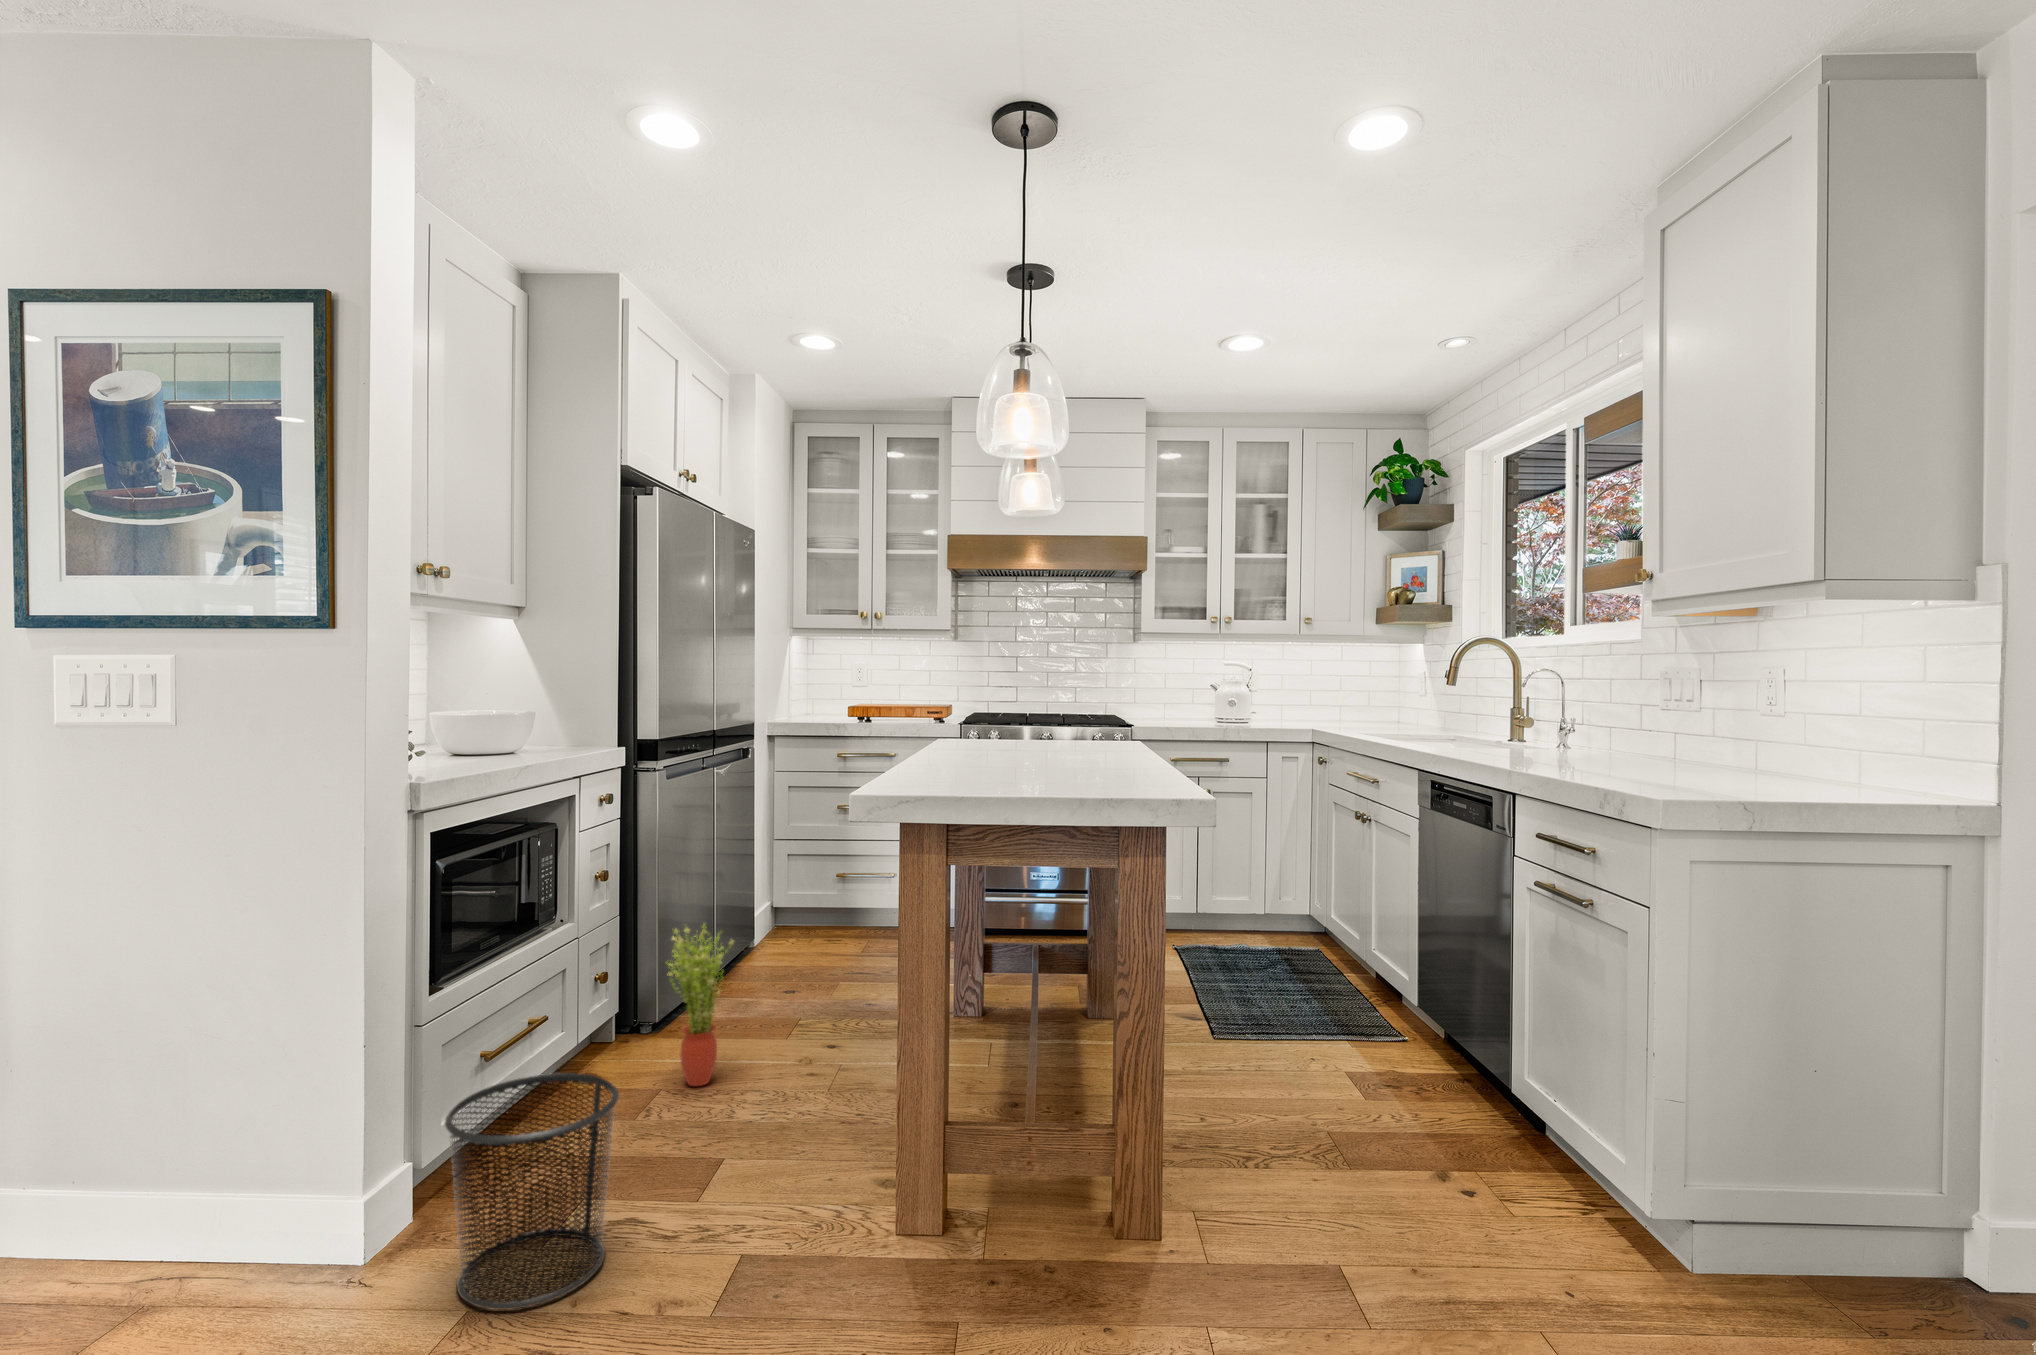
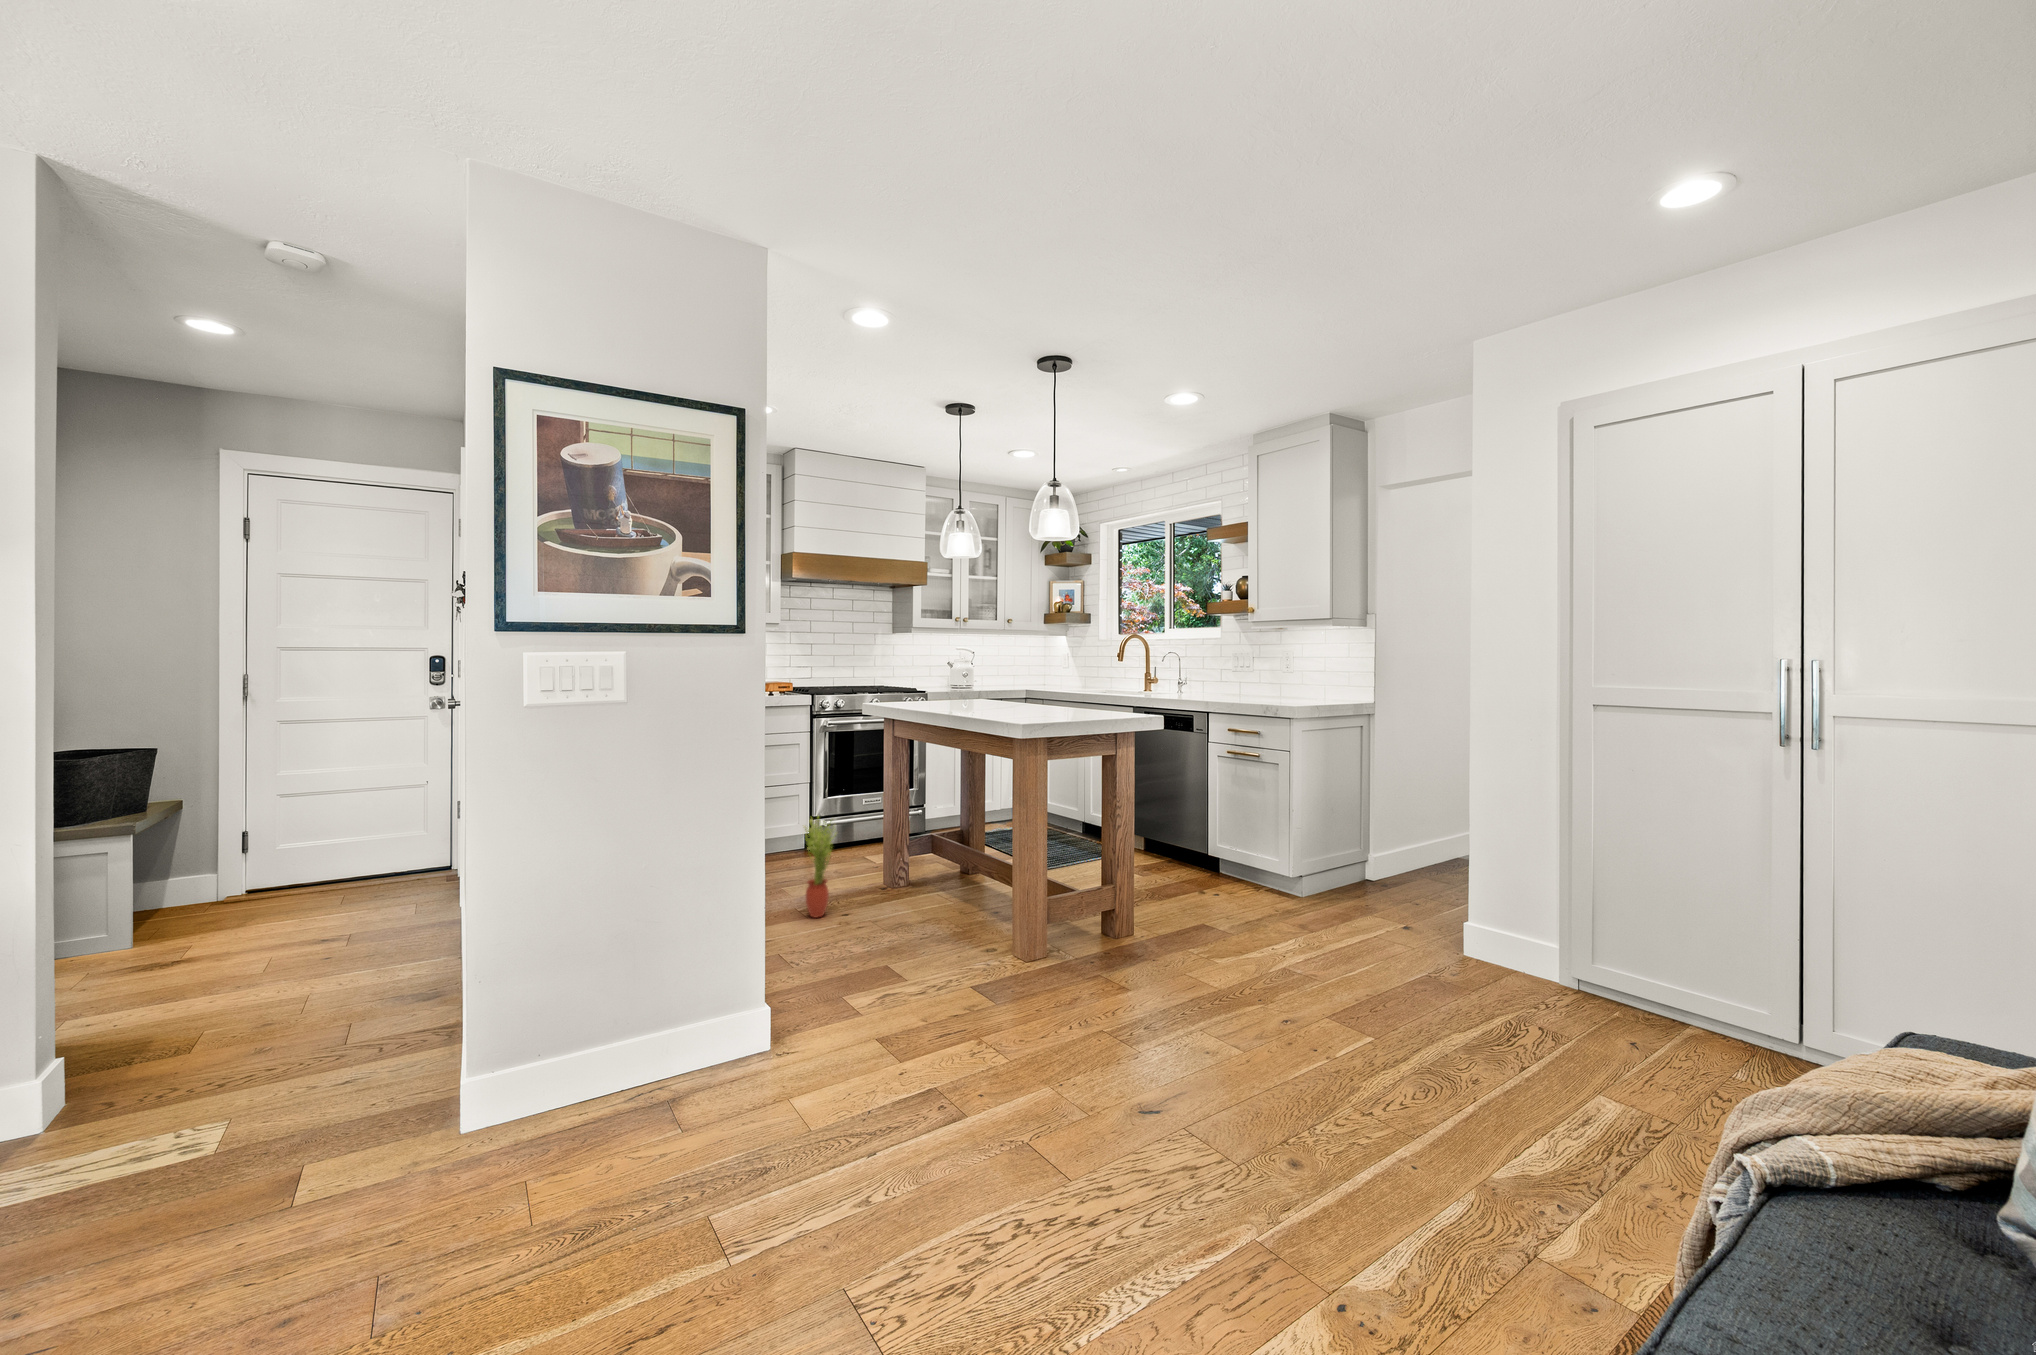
waste bin: present [445,1073,619,1310] -> none [844,893,935,1020]

